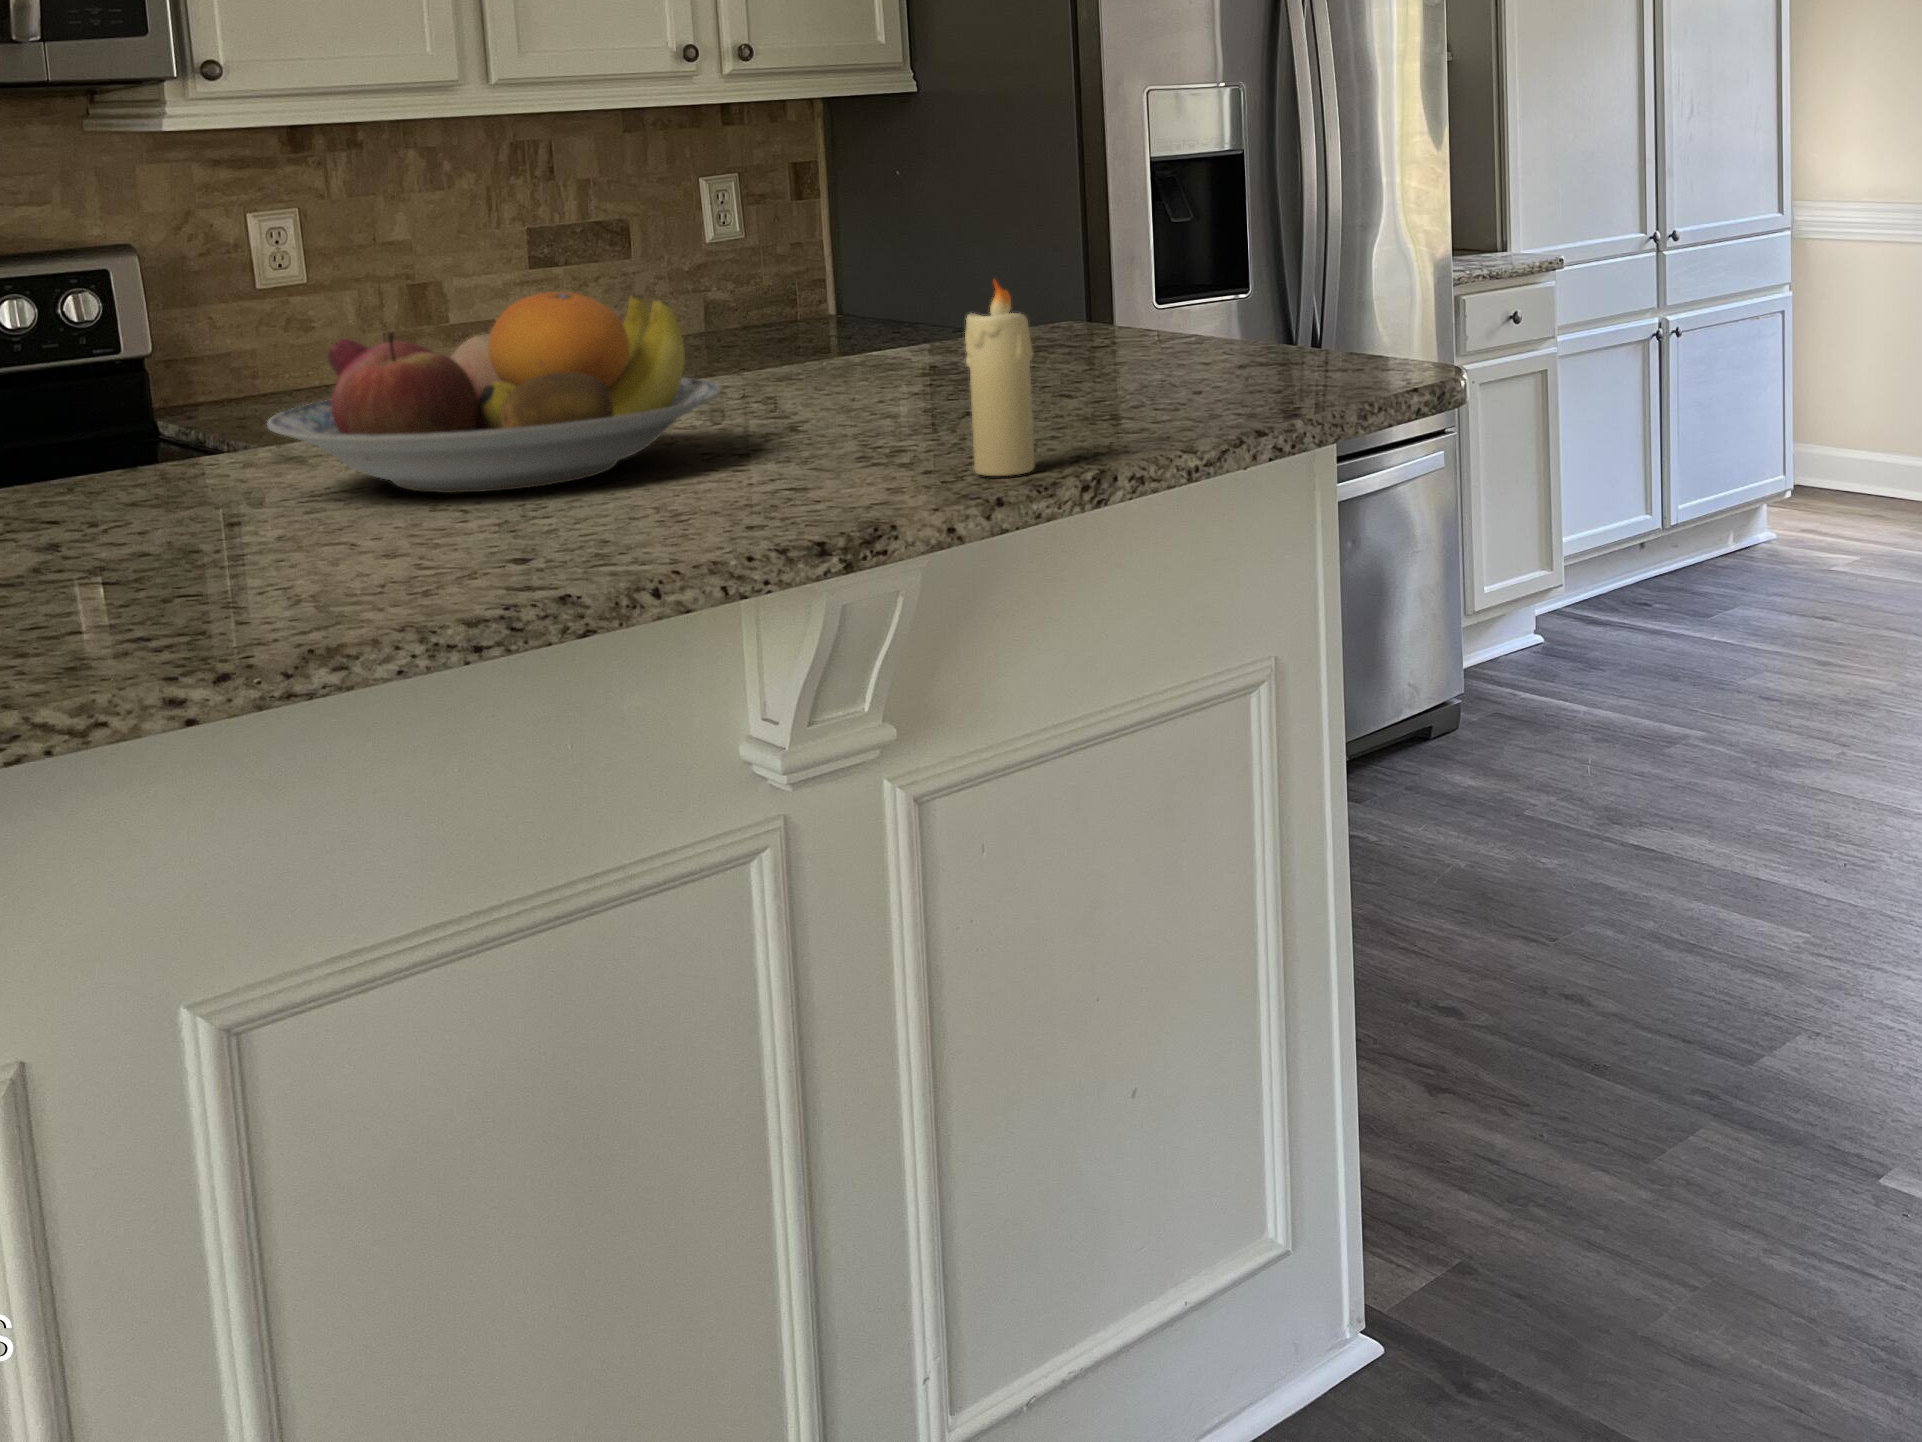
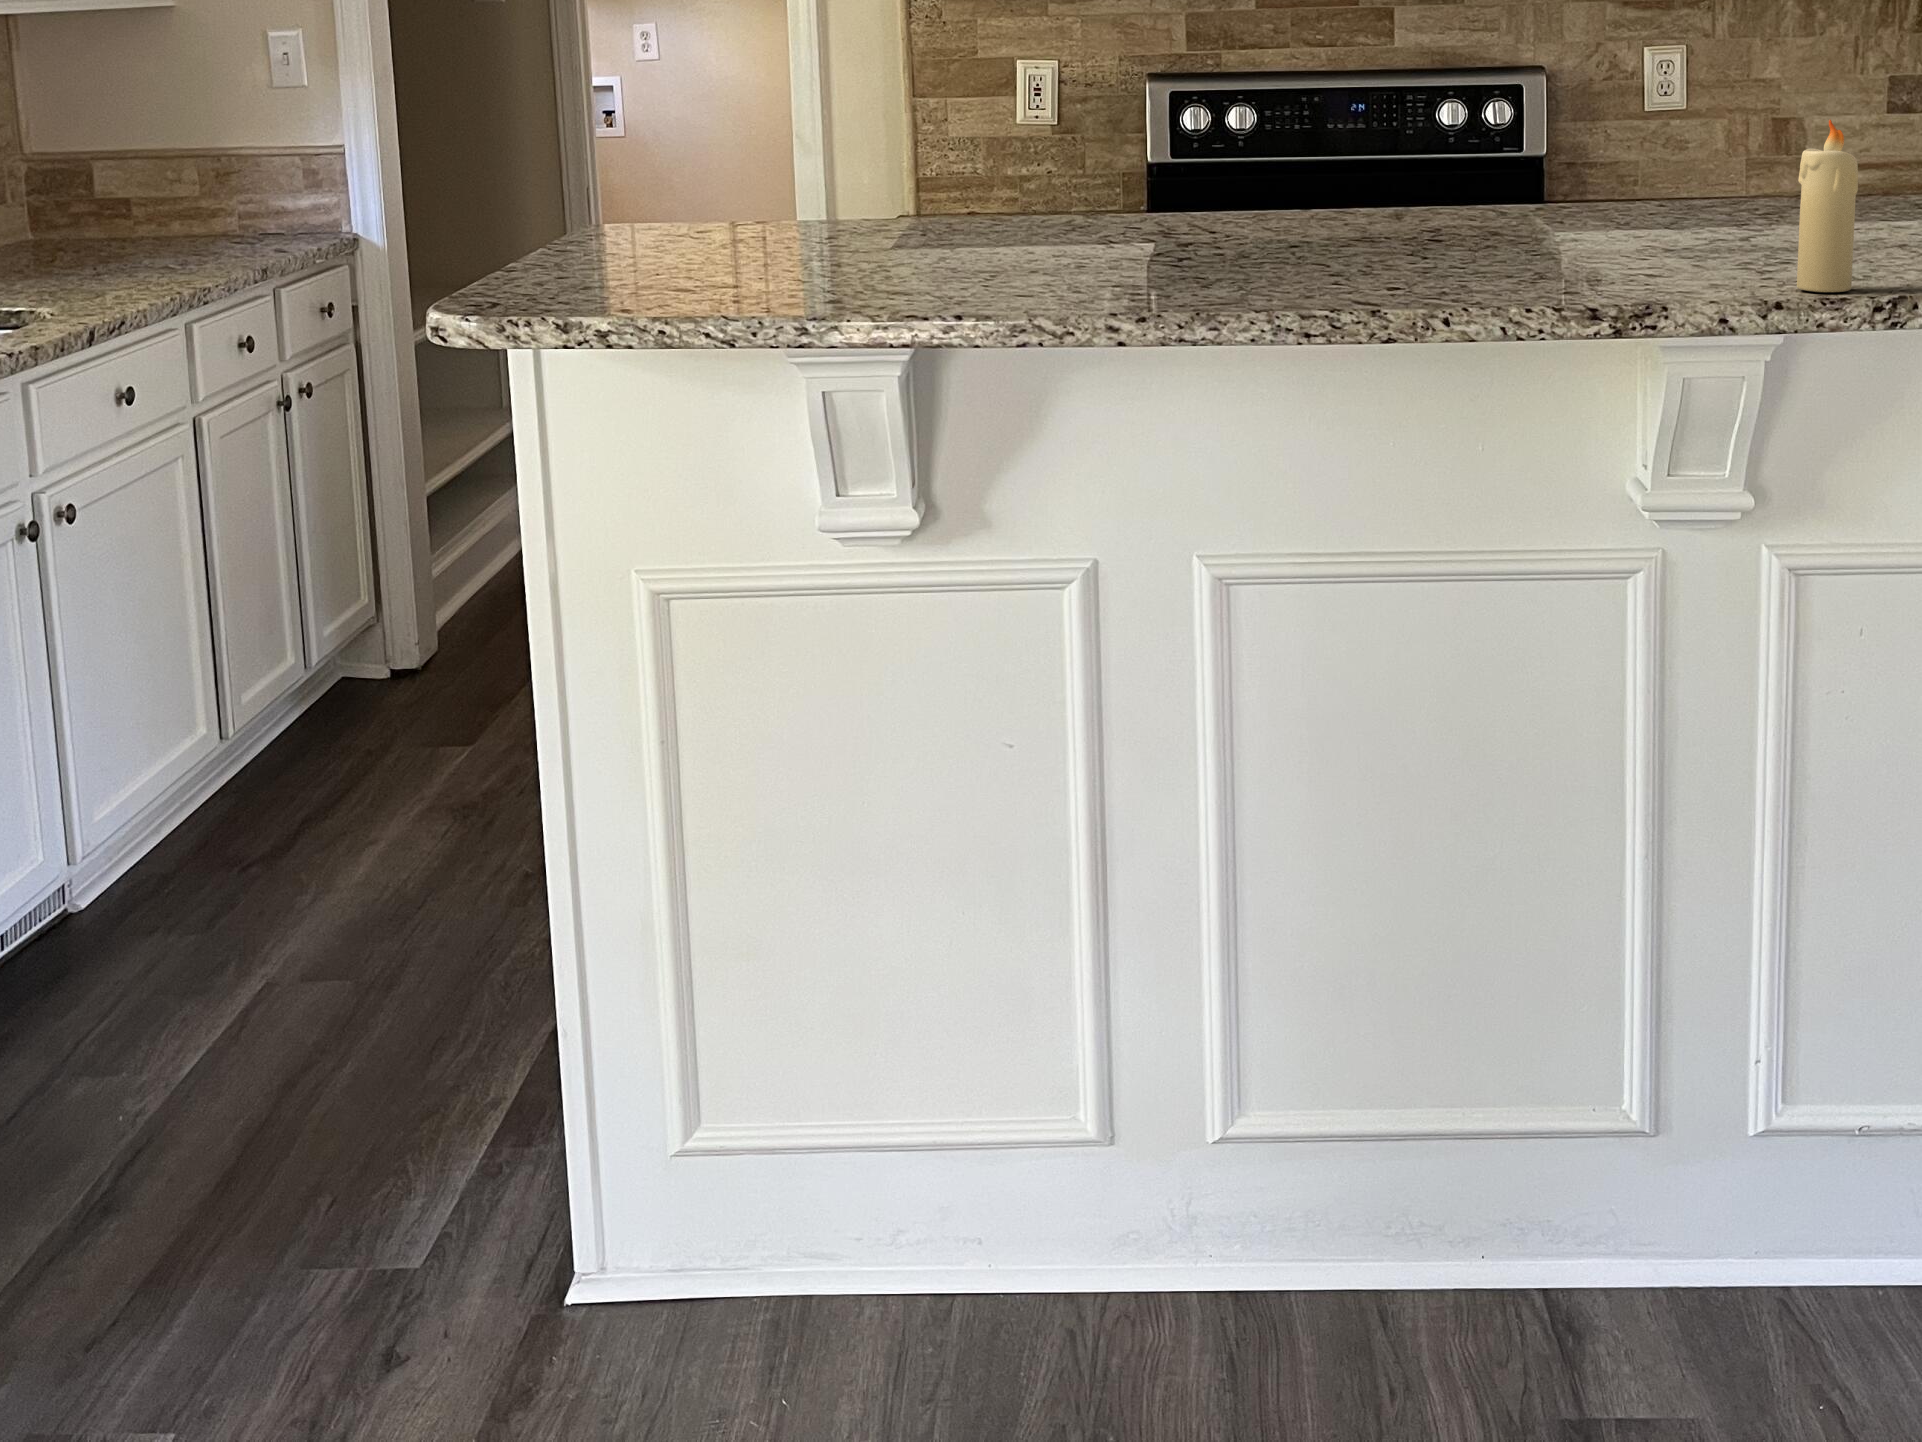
fruit bowl: present [267,292,720,493] -> none [1383,111,1709,256]

